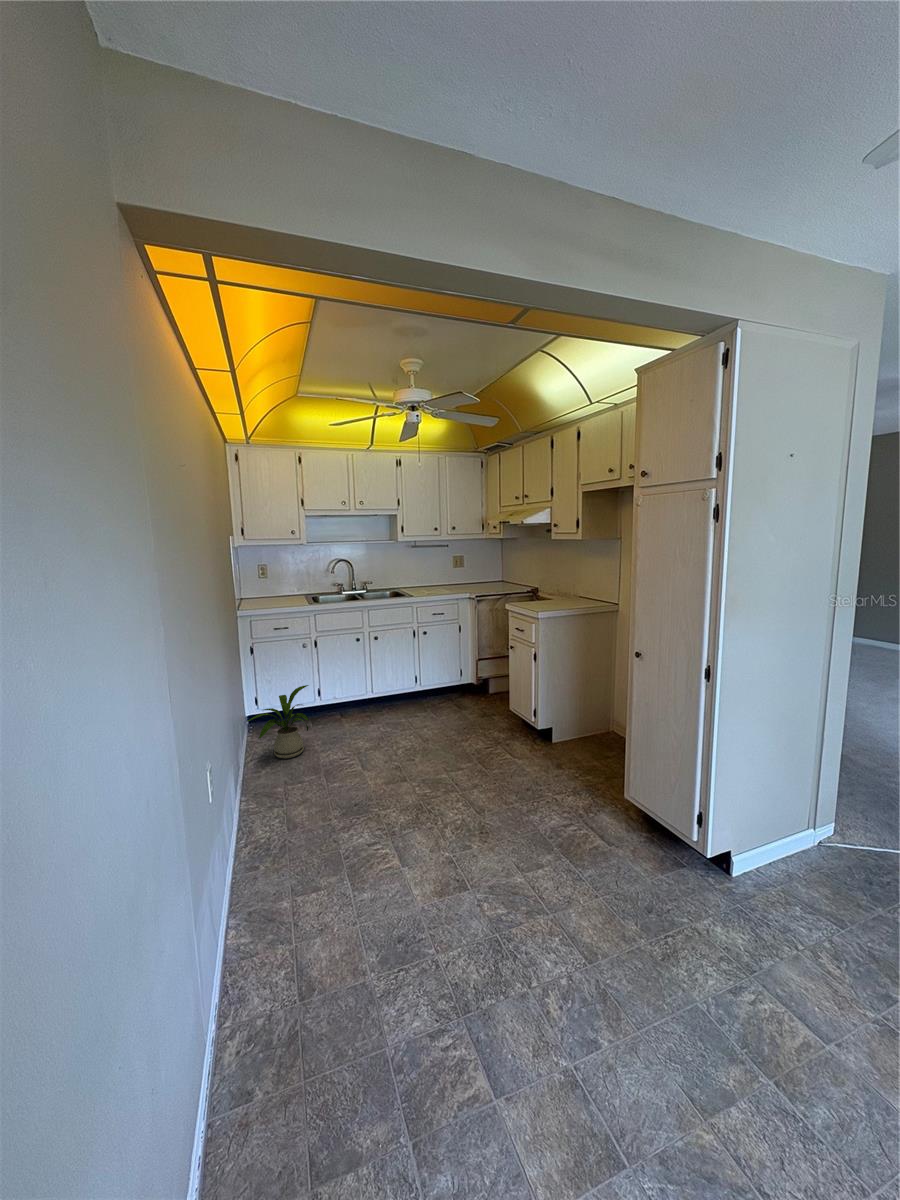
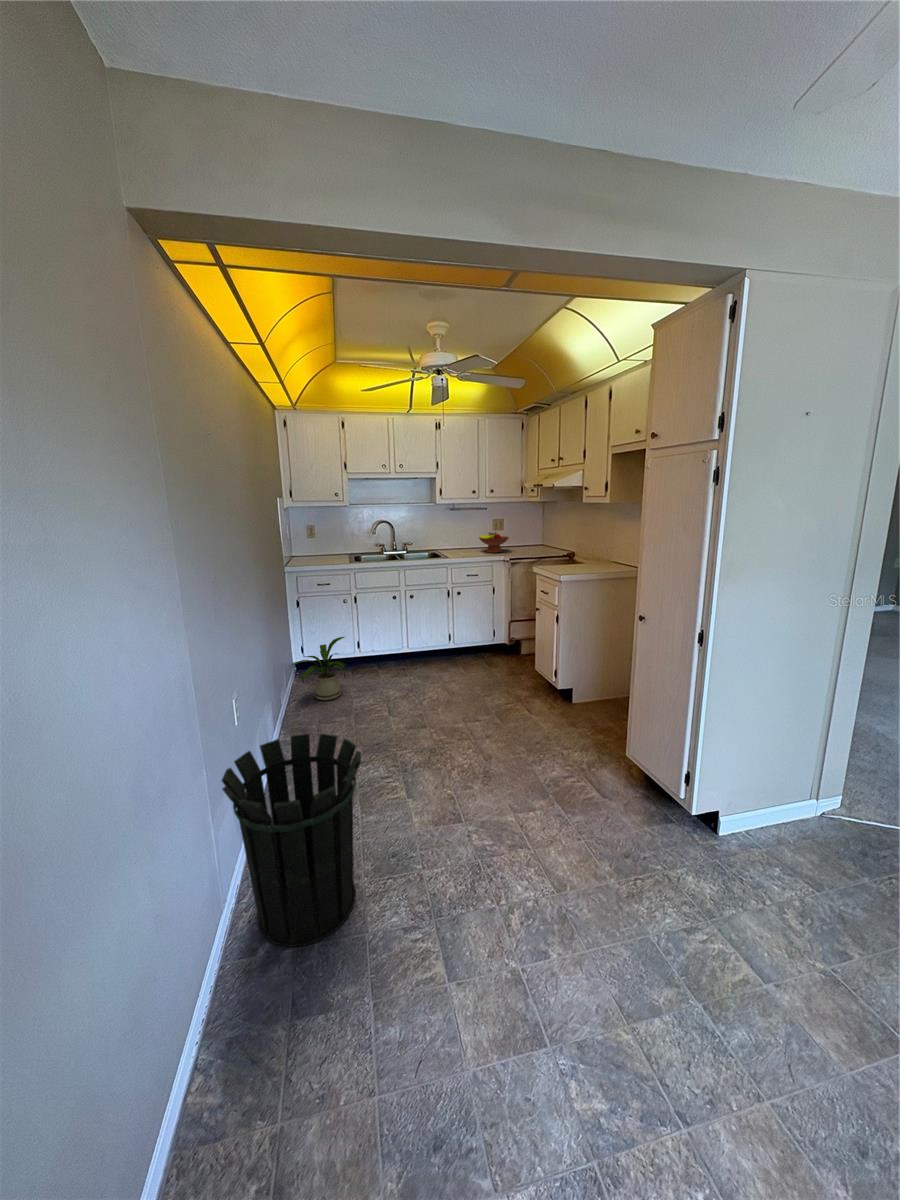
fruit bowl: none [442,569,473,590] -> present [479,532,509,553]
waste bin: none [207,804,374,1081] -> present [222,734,361,947]

